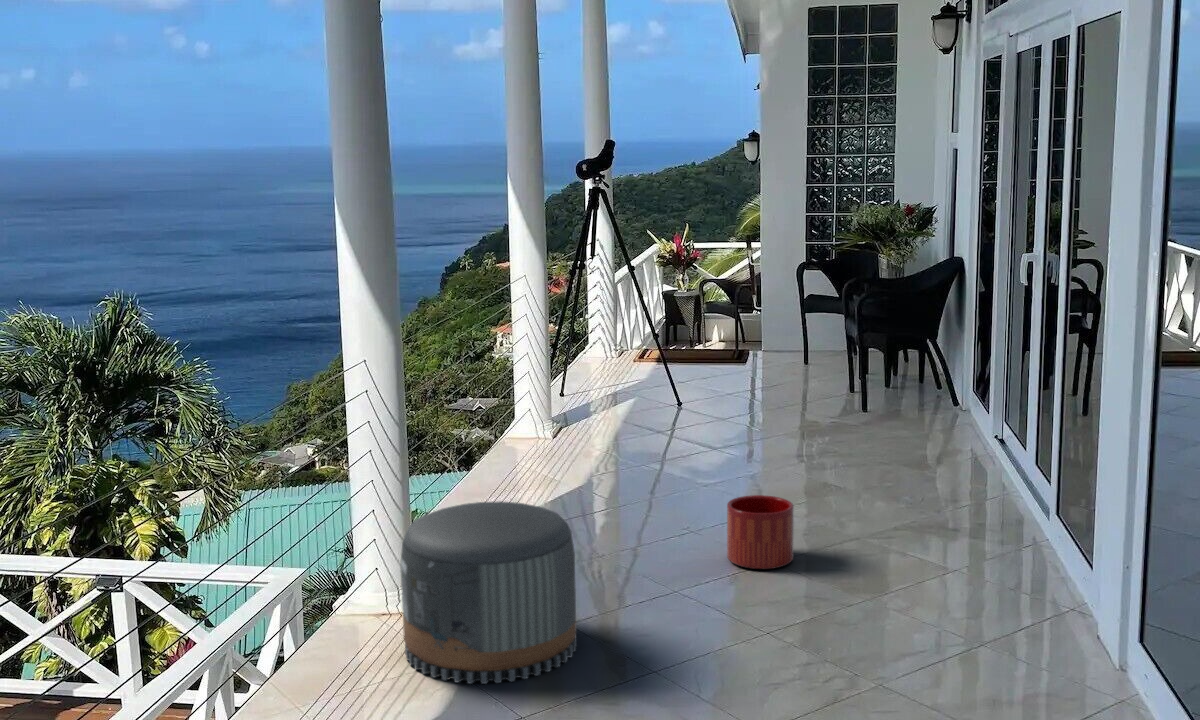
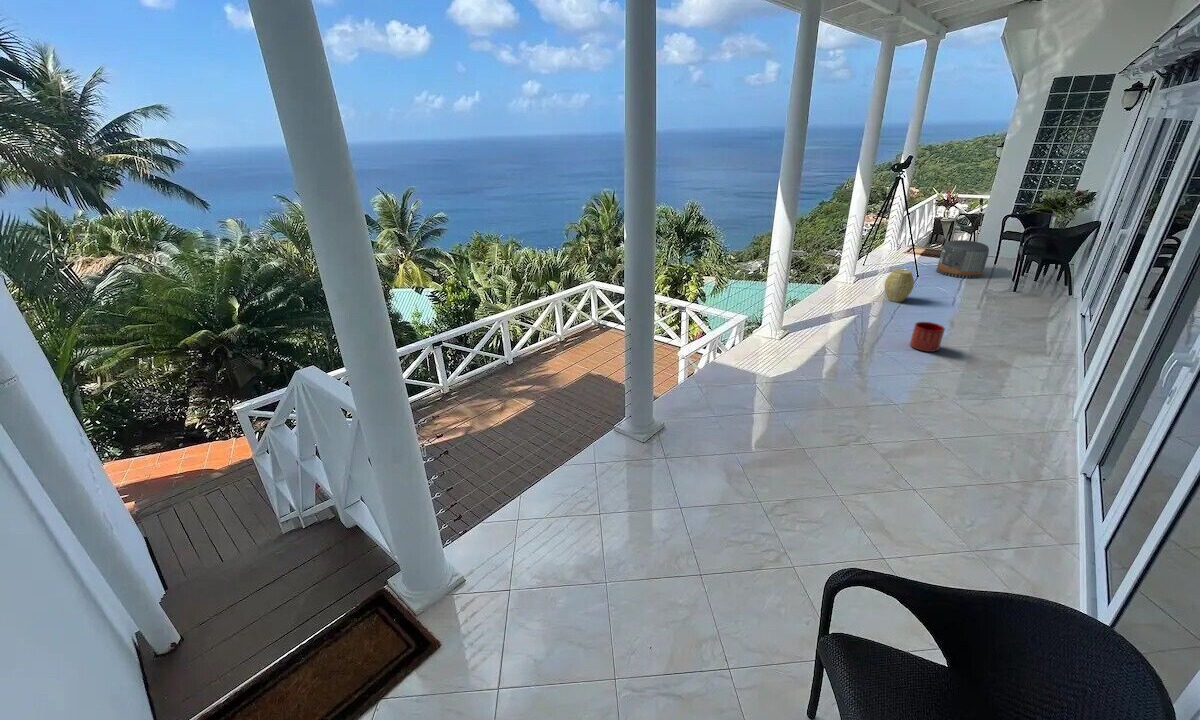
woven basket: none [623,387,685,466] -> present [885,269,914,302]
pouf: present [400,502,577,684] -> present [936,240,989,278]

